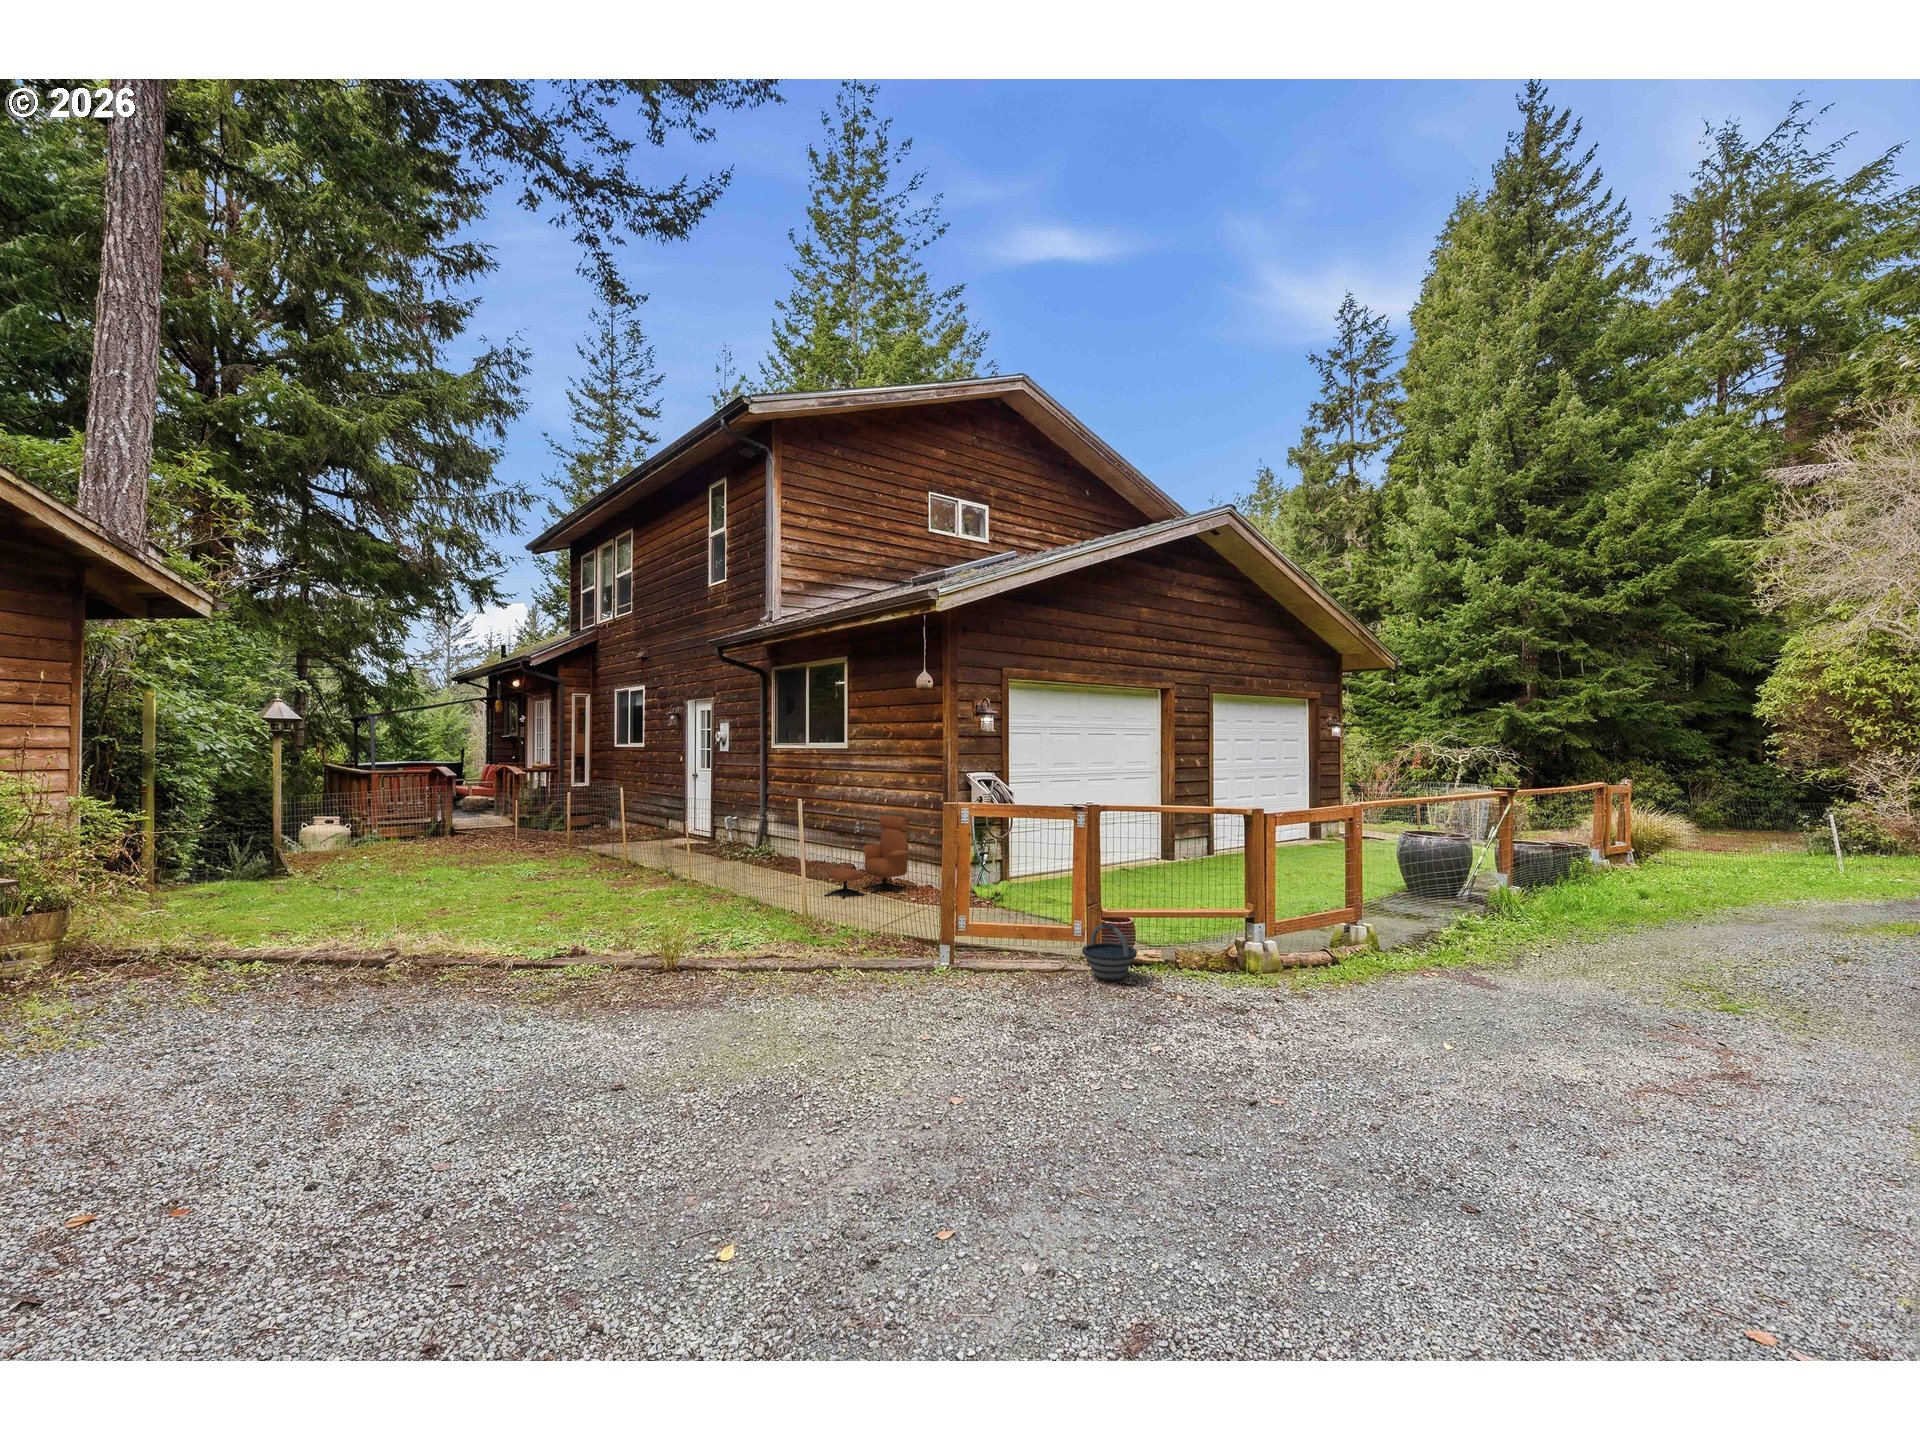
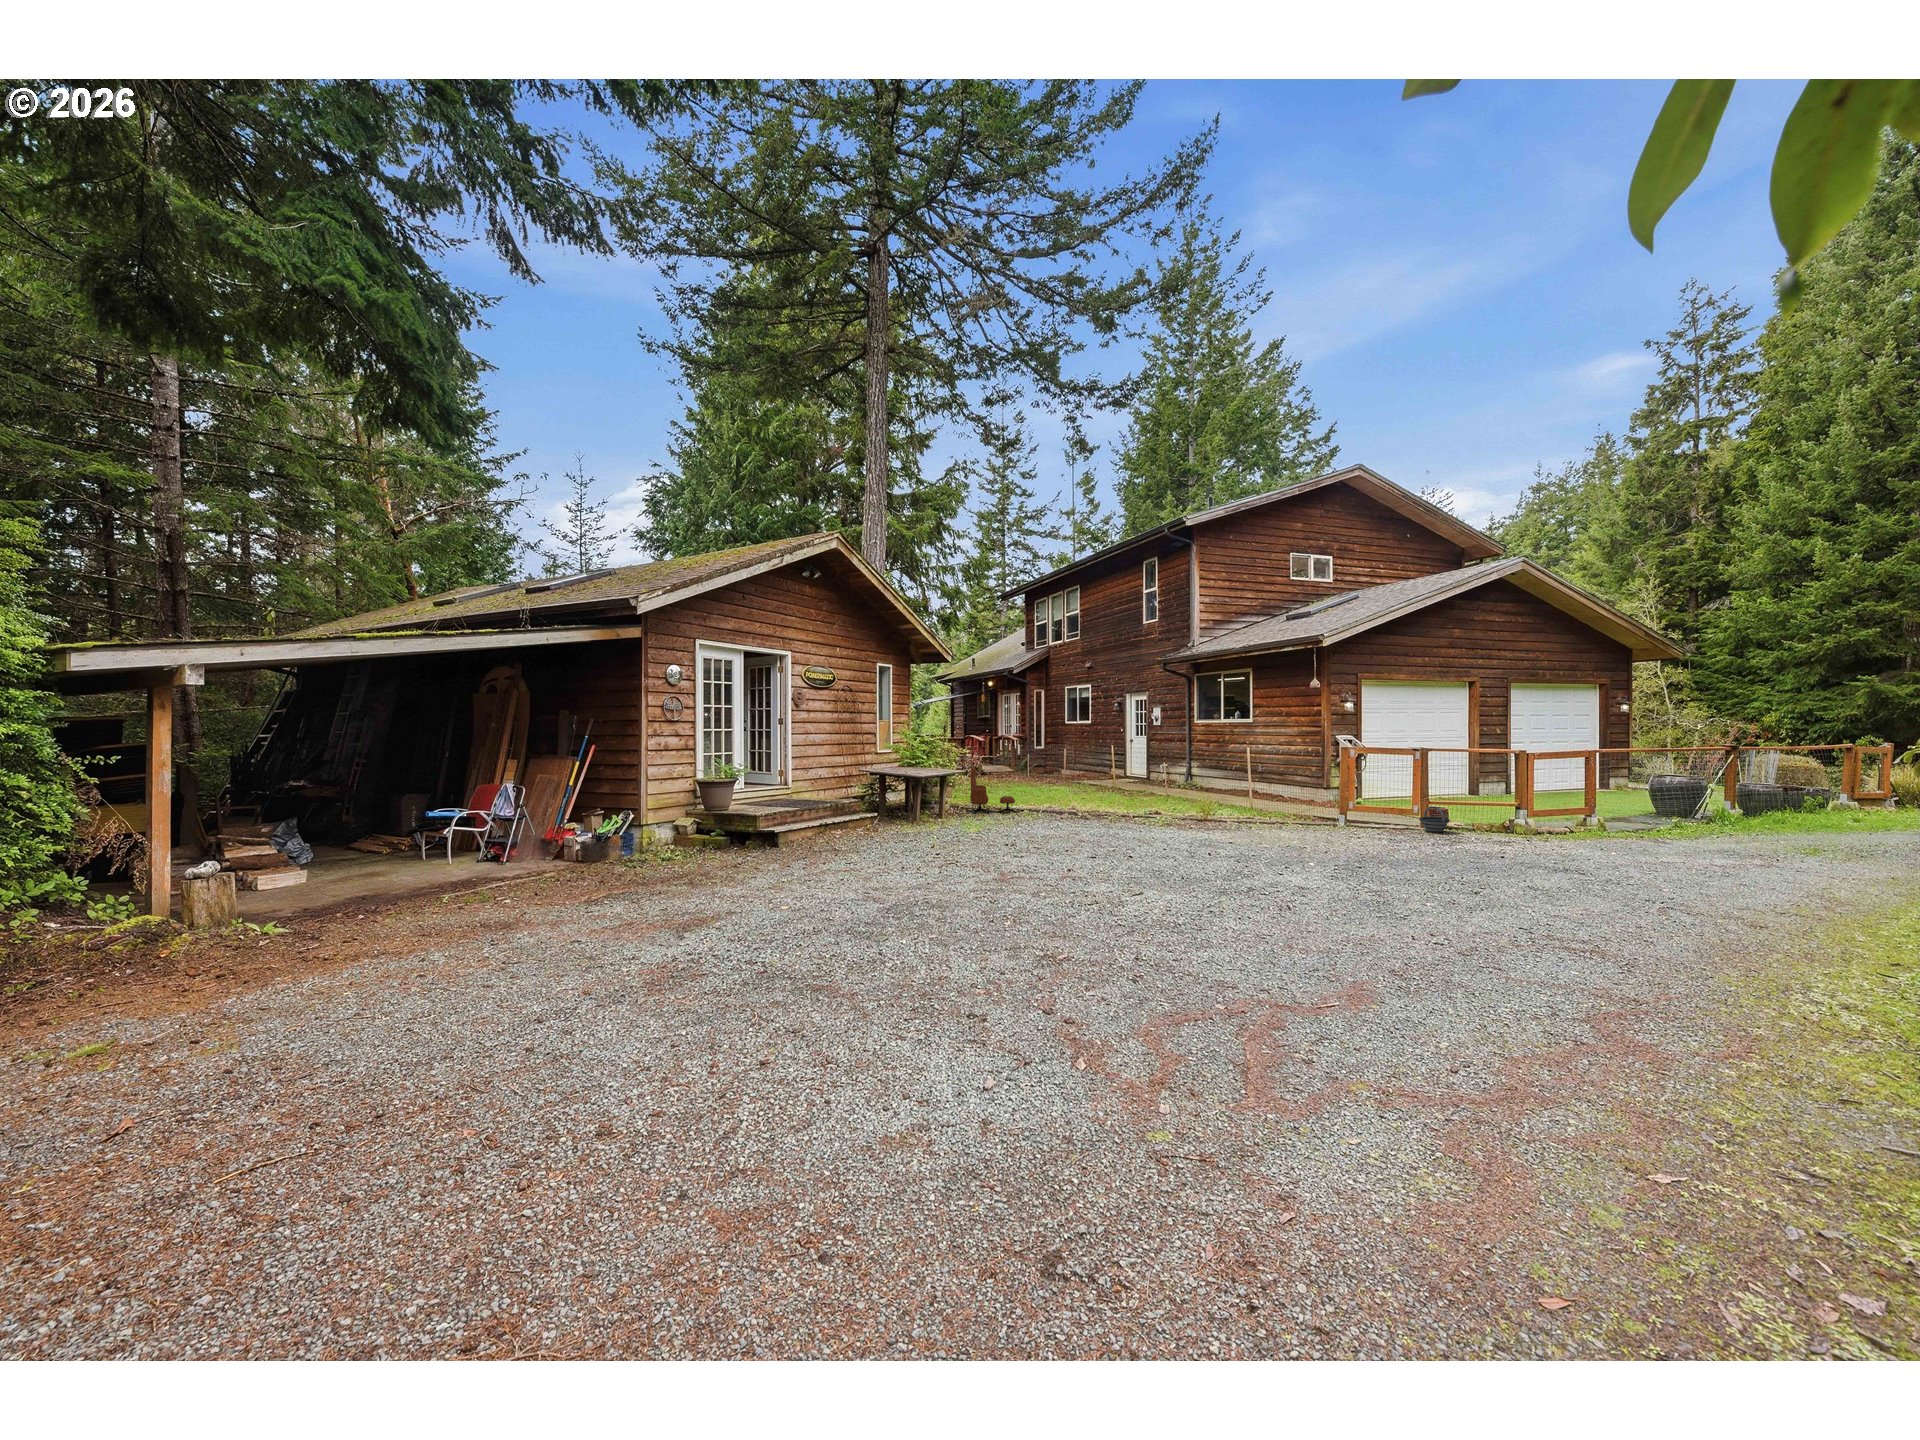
lounge chair: present [825,815,910,899] -> present [967,768,1019,814]

